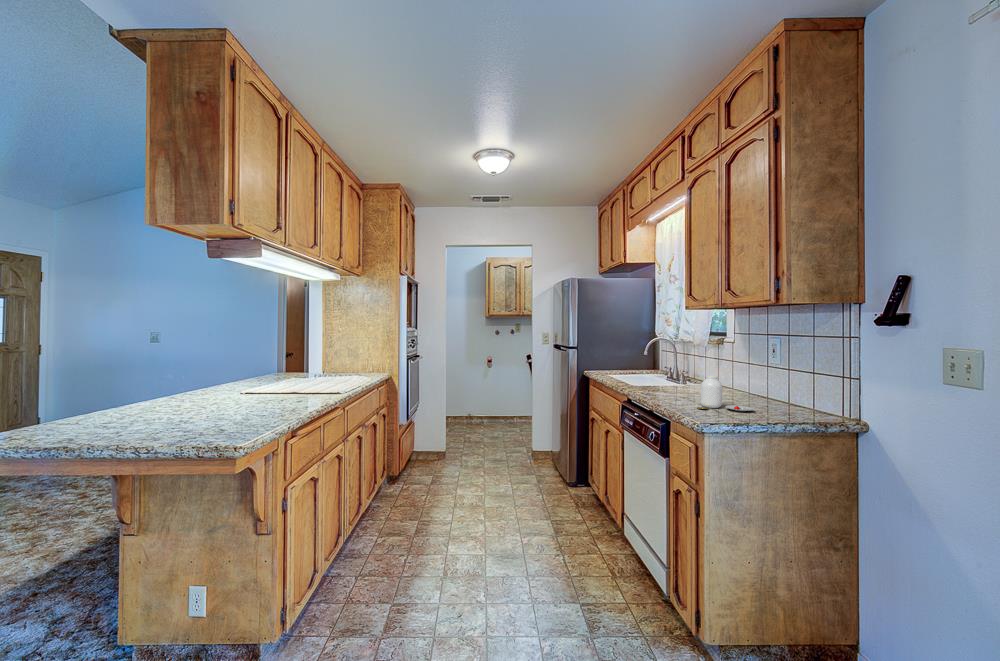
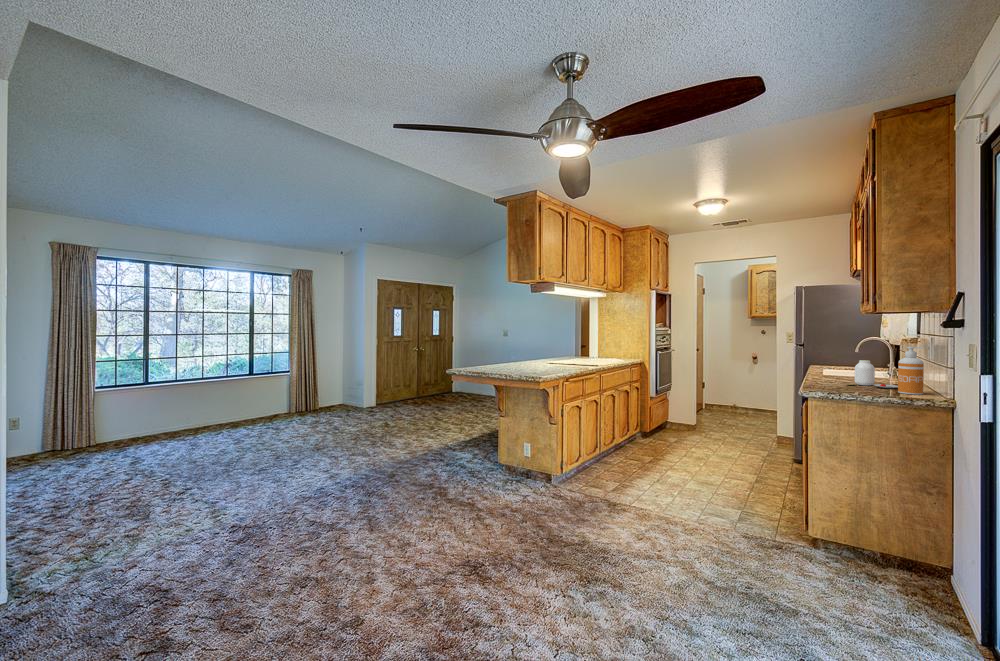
soap dispenser: none [771,361,799,422] -> present [898,347,924,395]

